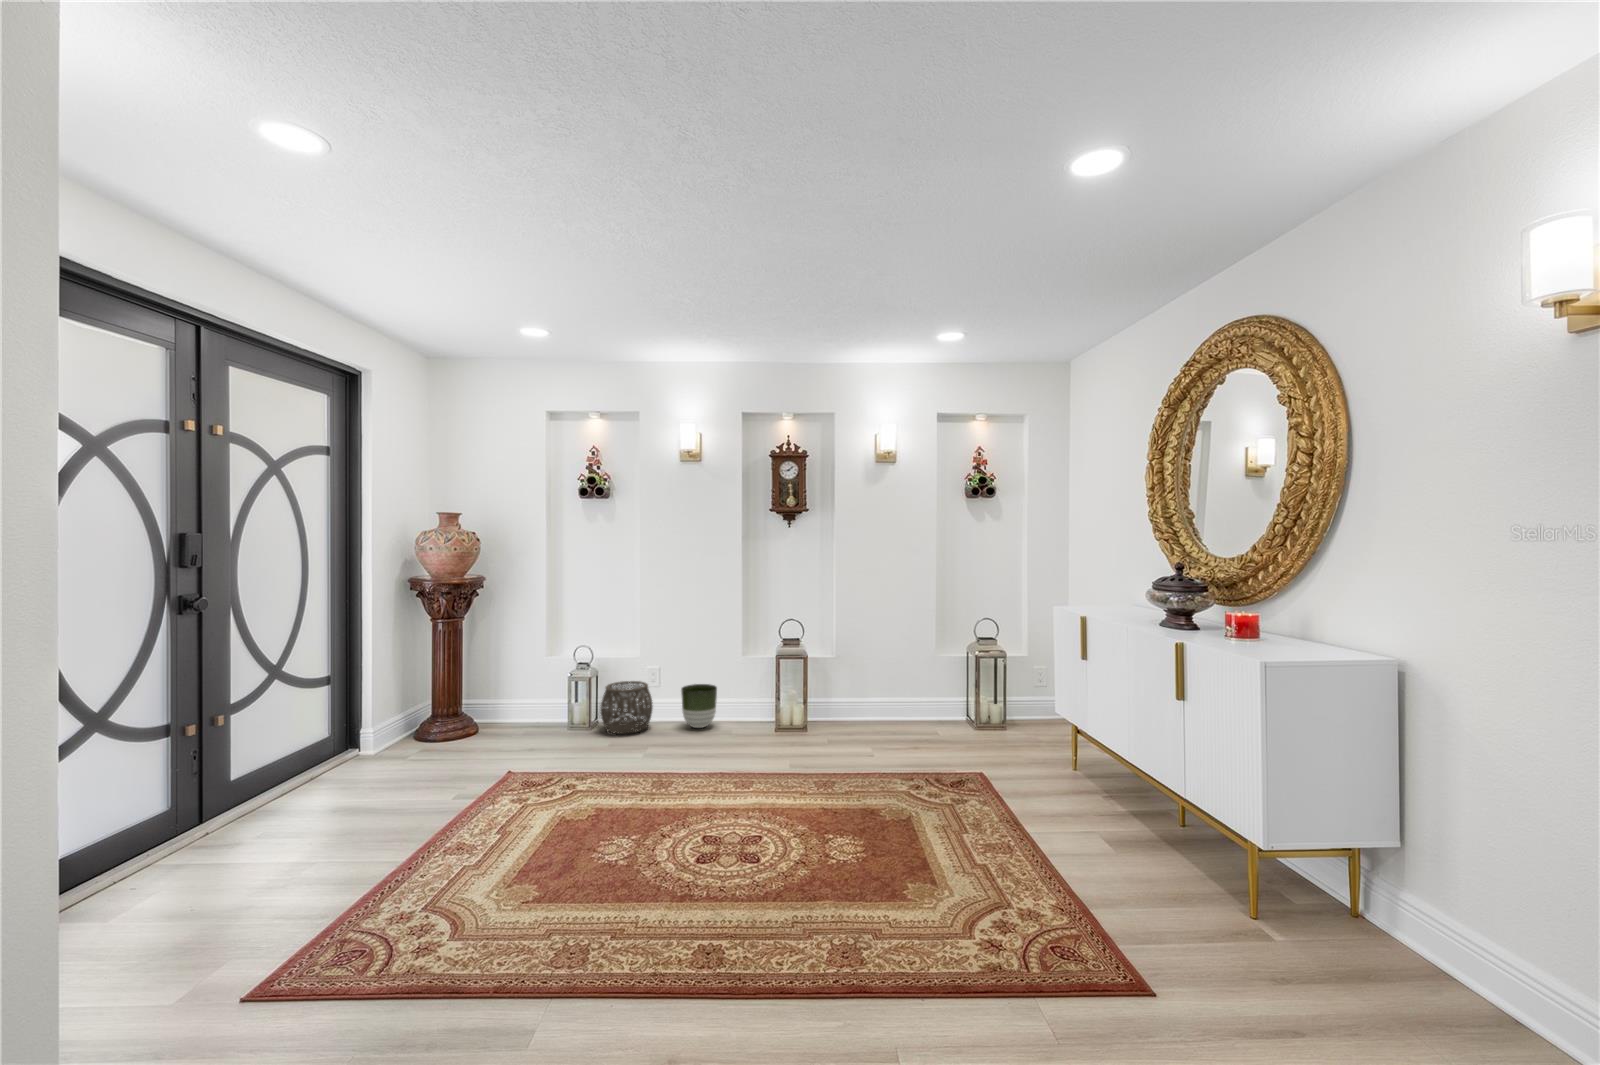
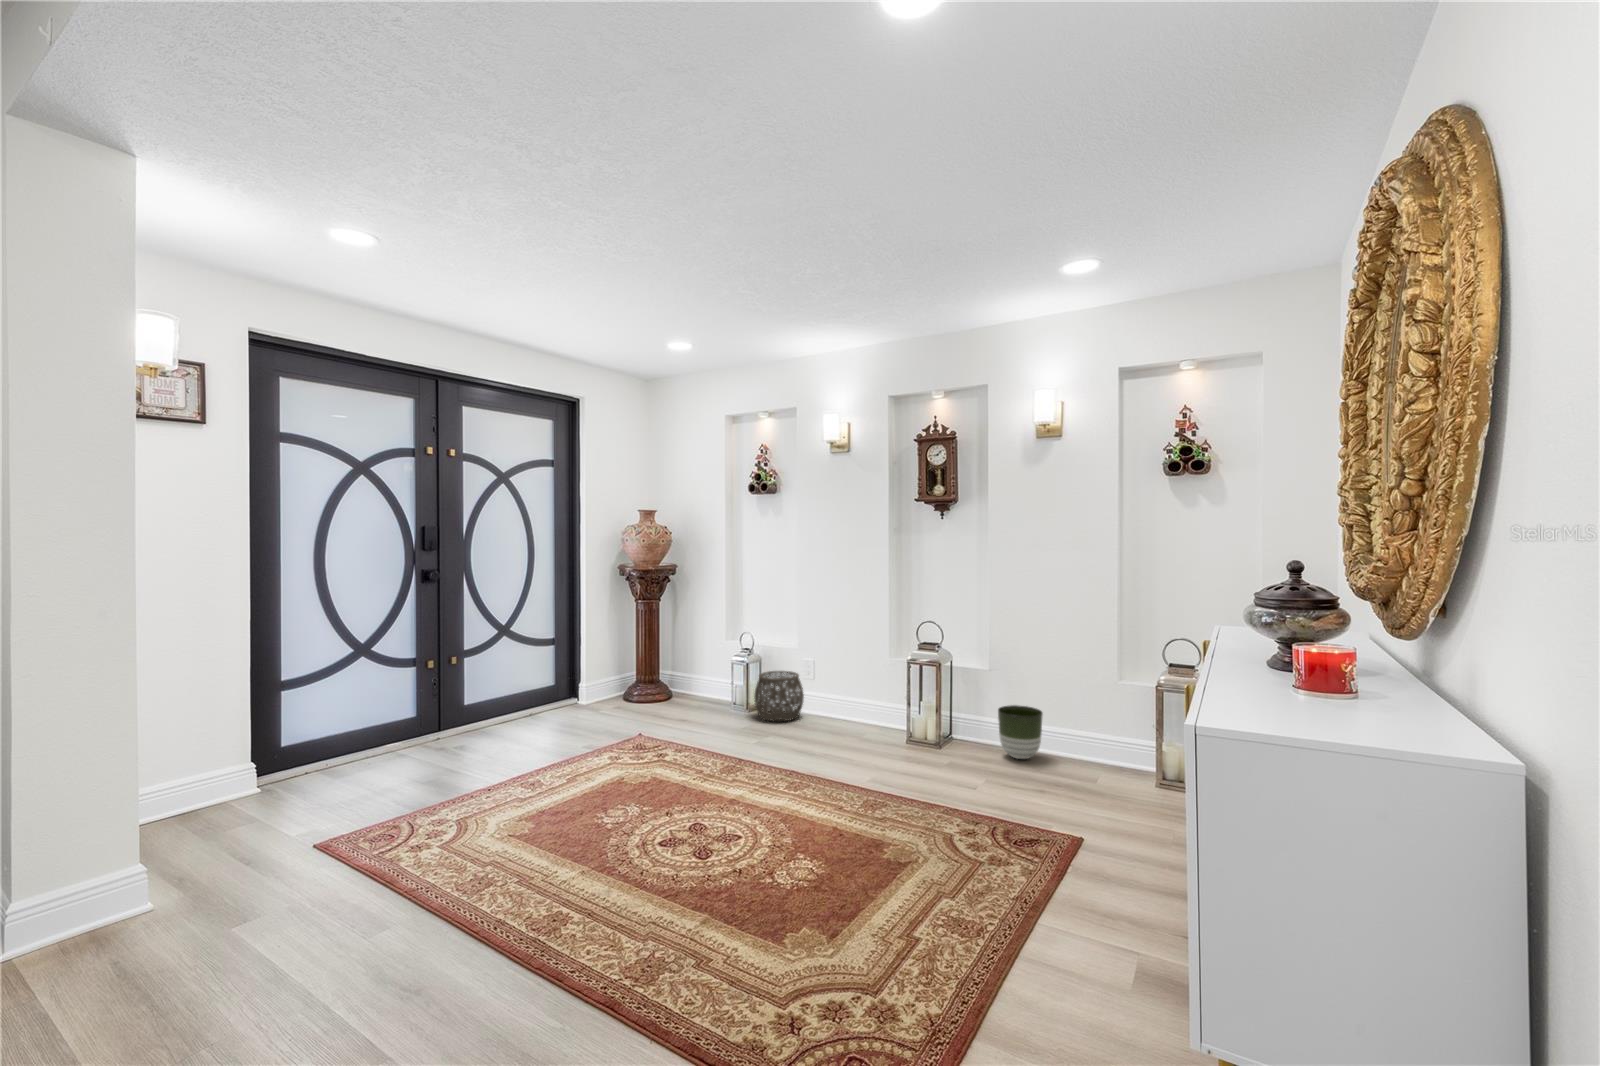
planter: present [681,684,717,728] -> present [998,705,1043,759]

